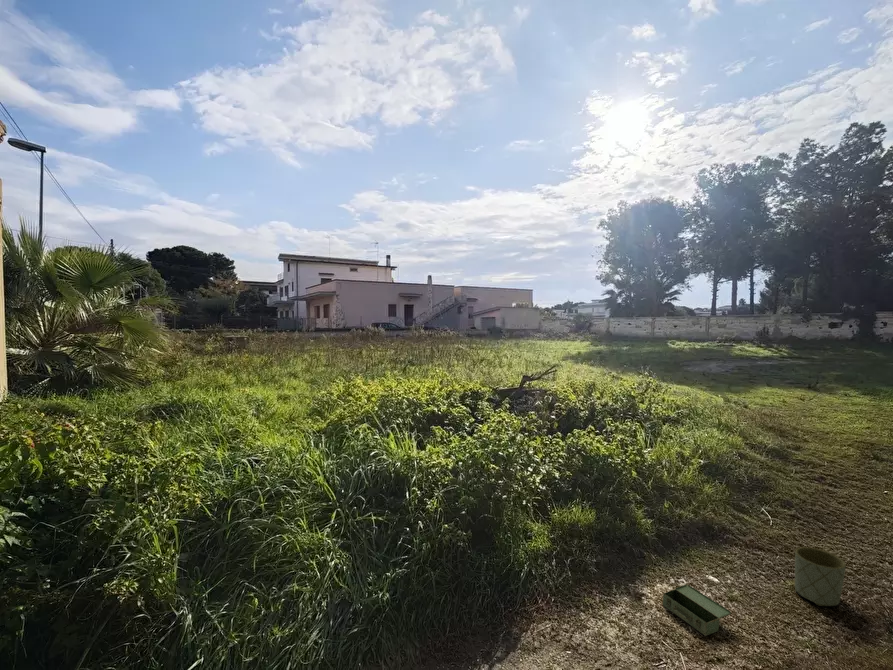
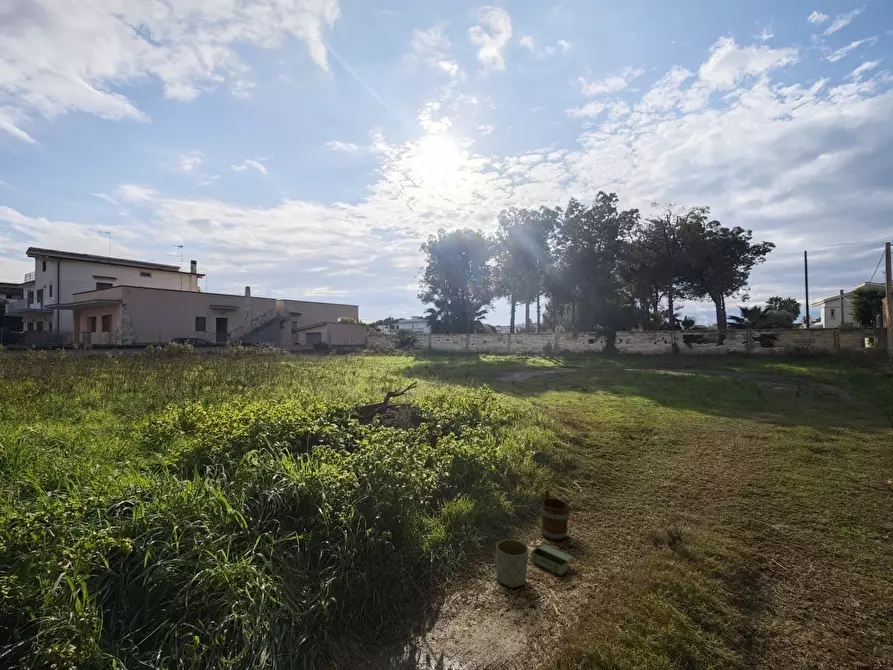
bucket: none [688,512,736,585] -> present [540,490,570,540]
planter: present [795,547,846,606] -> present [496,539,529,588]

